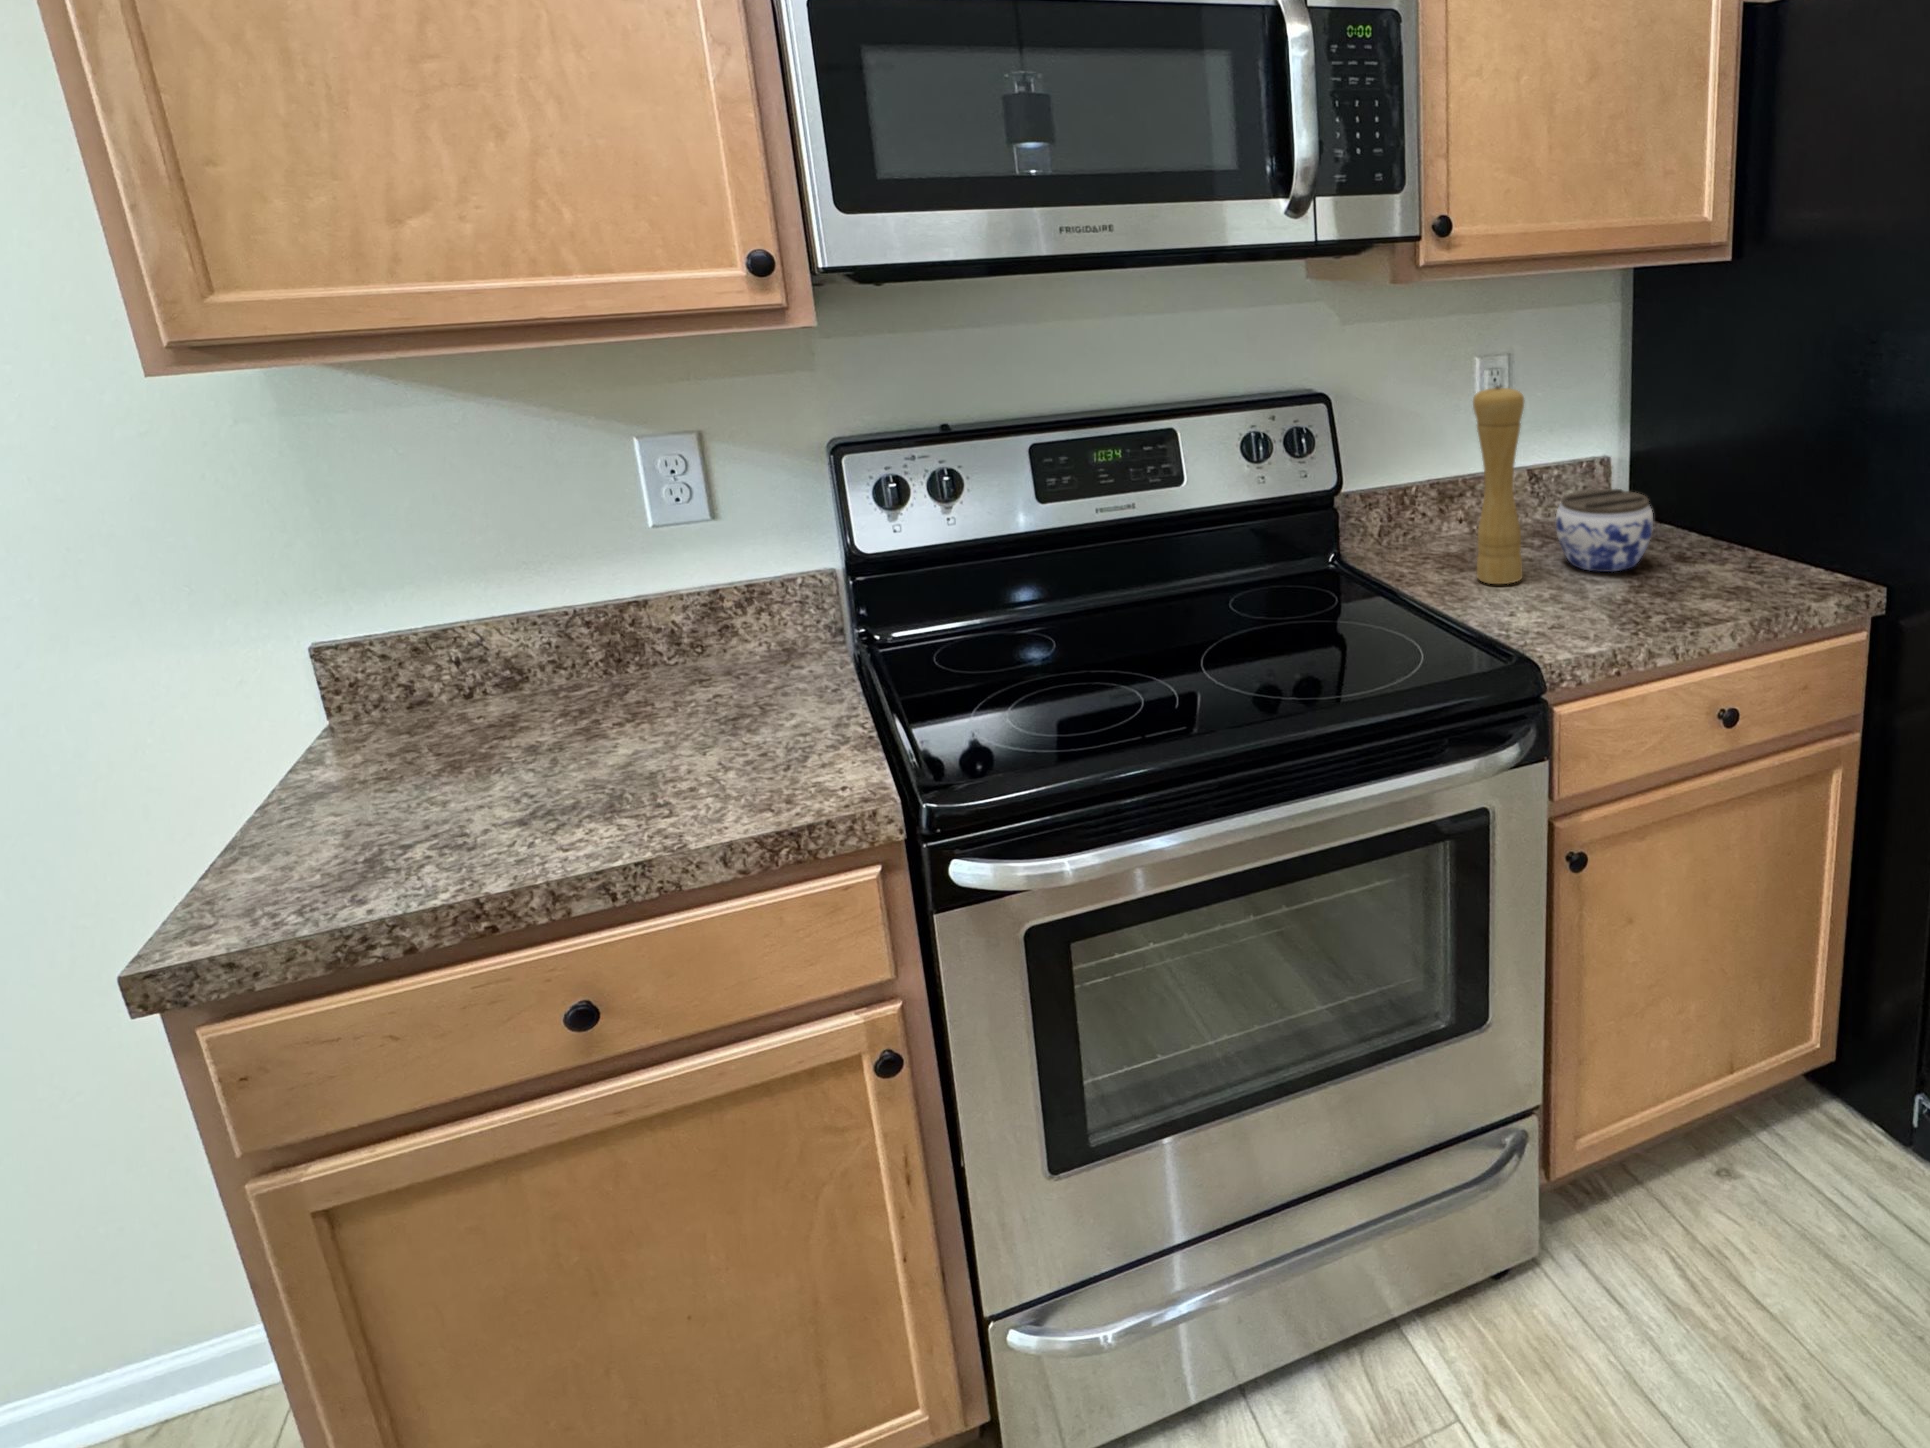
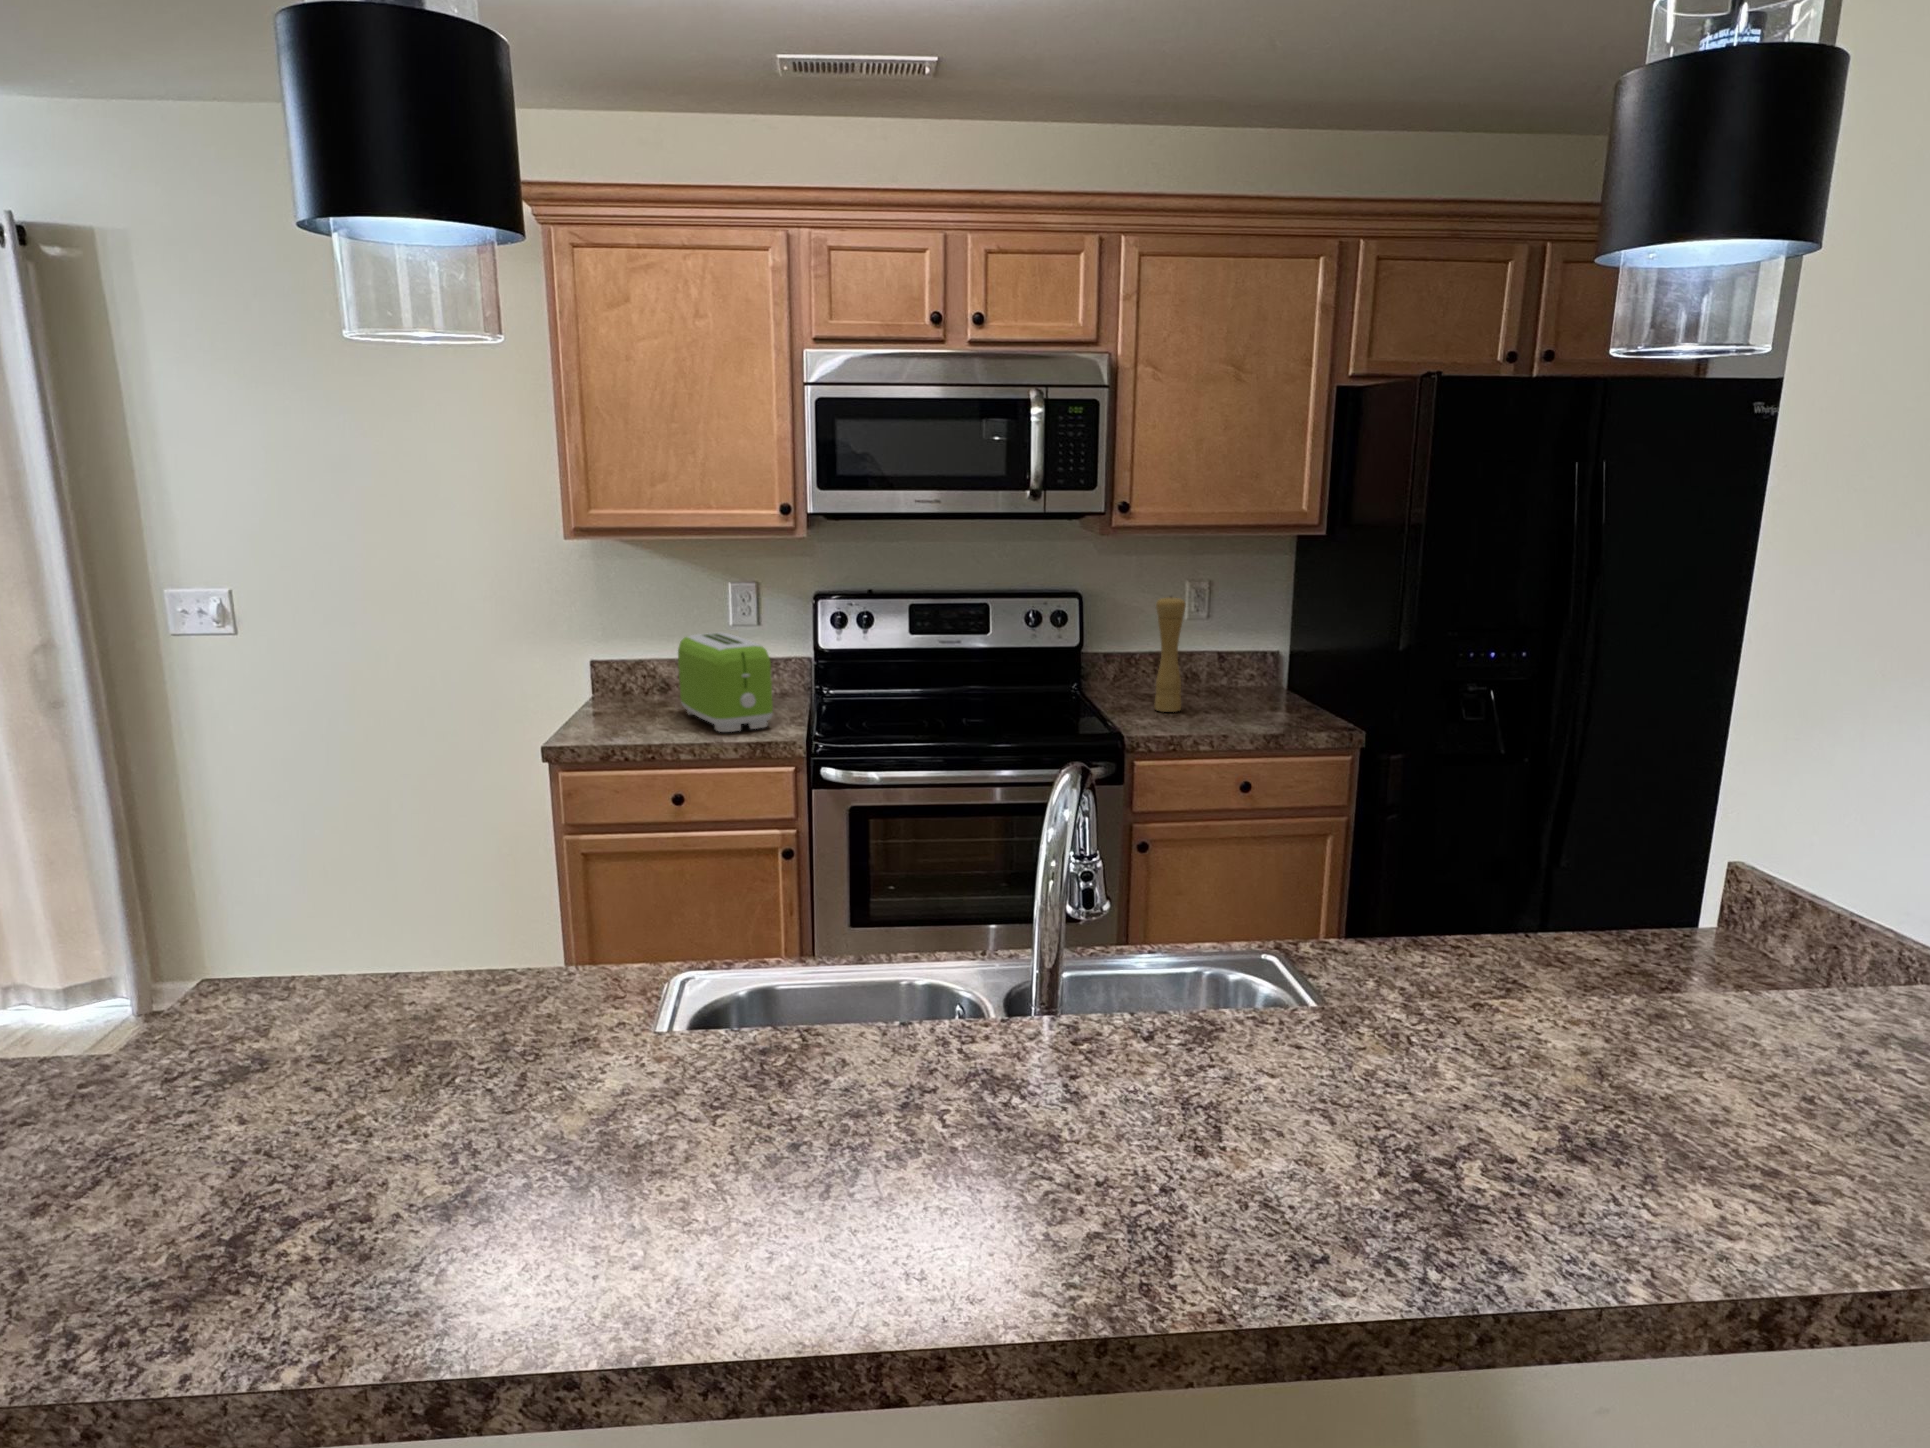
jar: present [1556,489,1653,572] -> none [1212,667,1270,714]
toaster: none [529,552,792,801] -> present [678,633,773,732]

